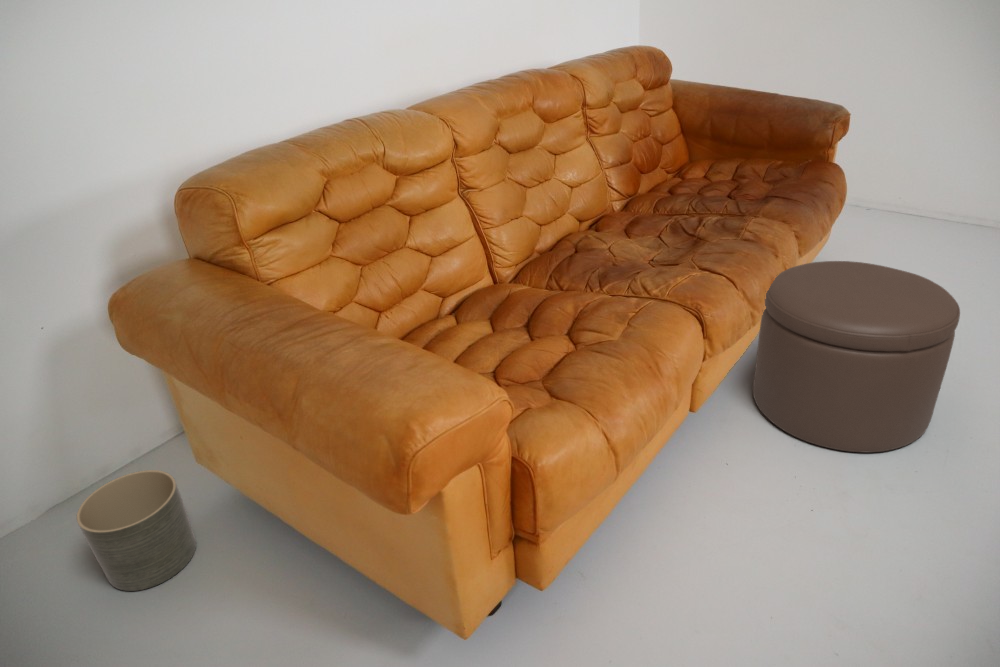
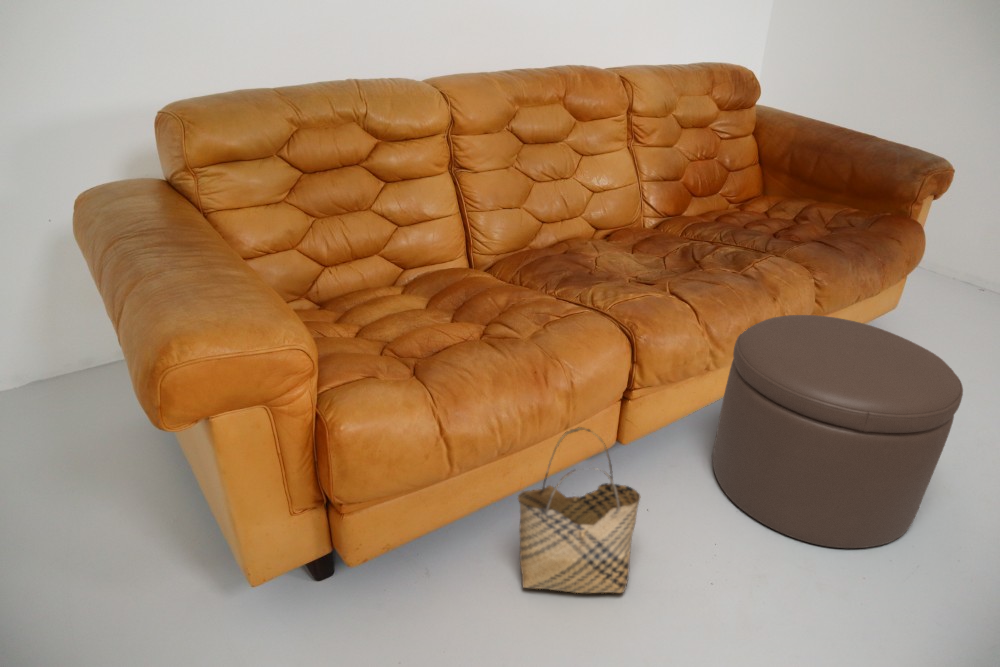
woven basket: none [668,405,766,559] -> present [518,427,641,593]
planter: present [77,470,196,591] -> none [11,362,122,465]

